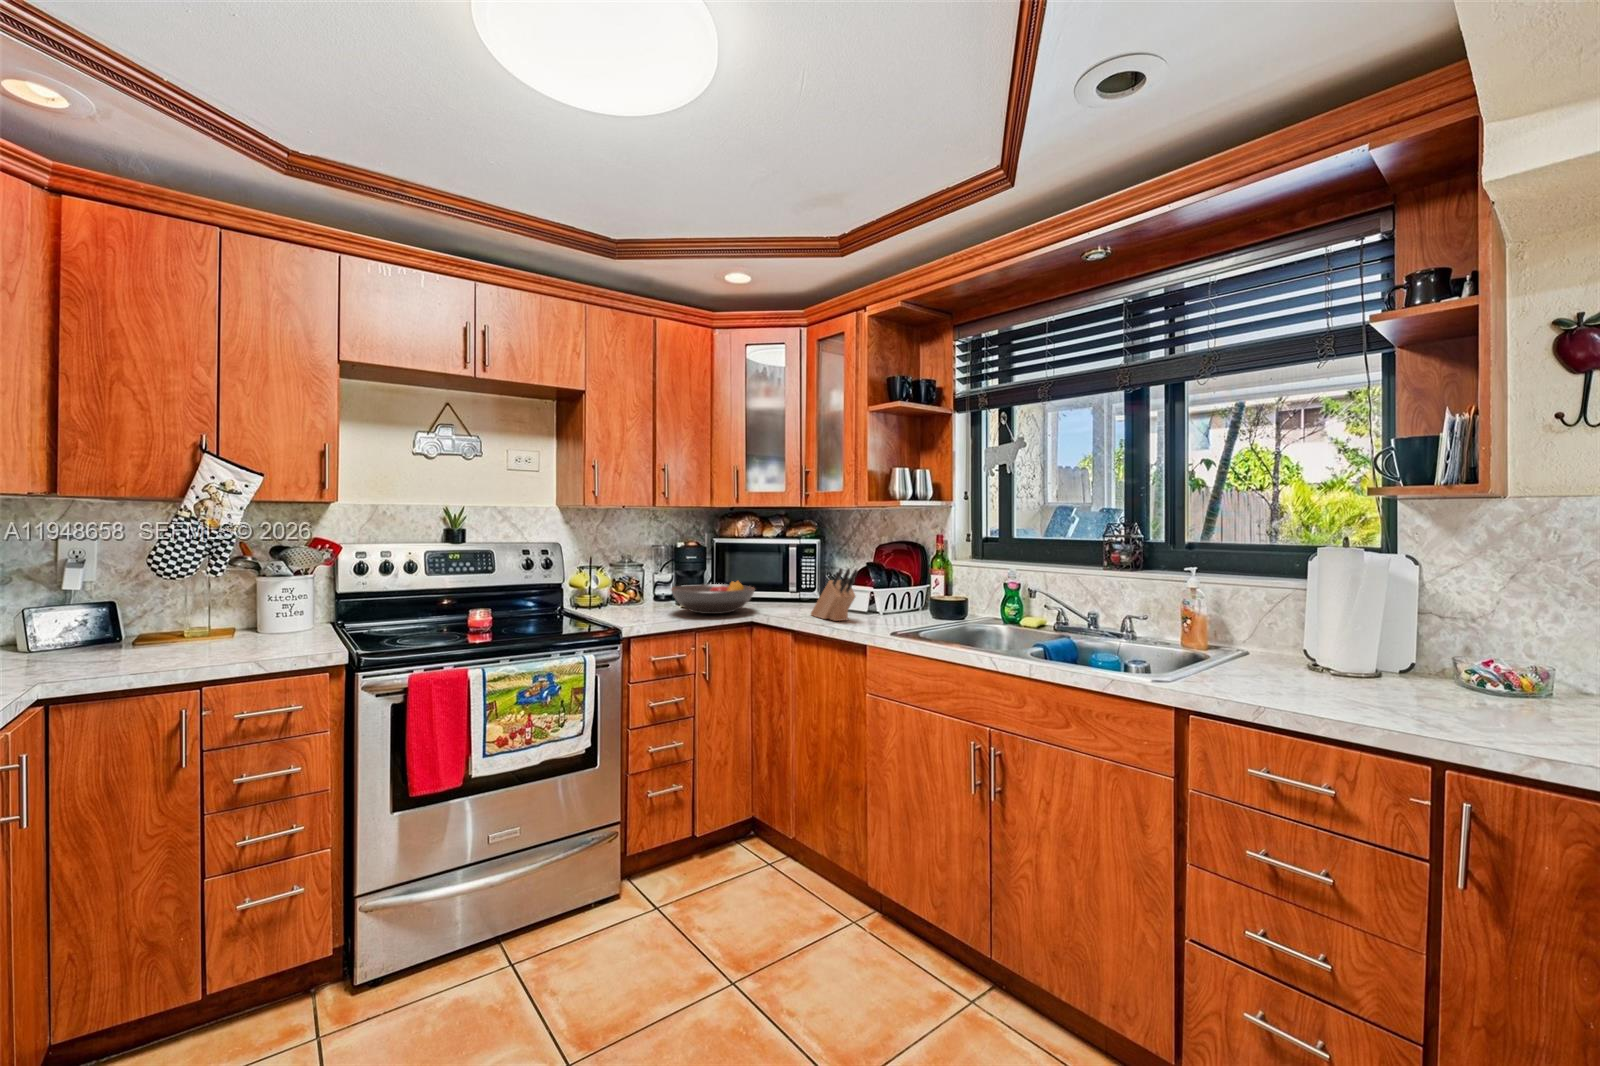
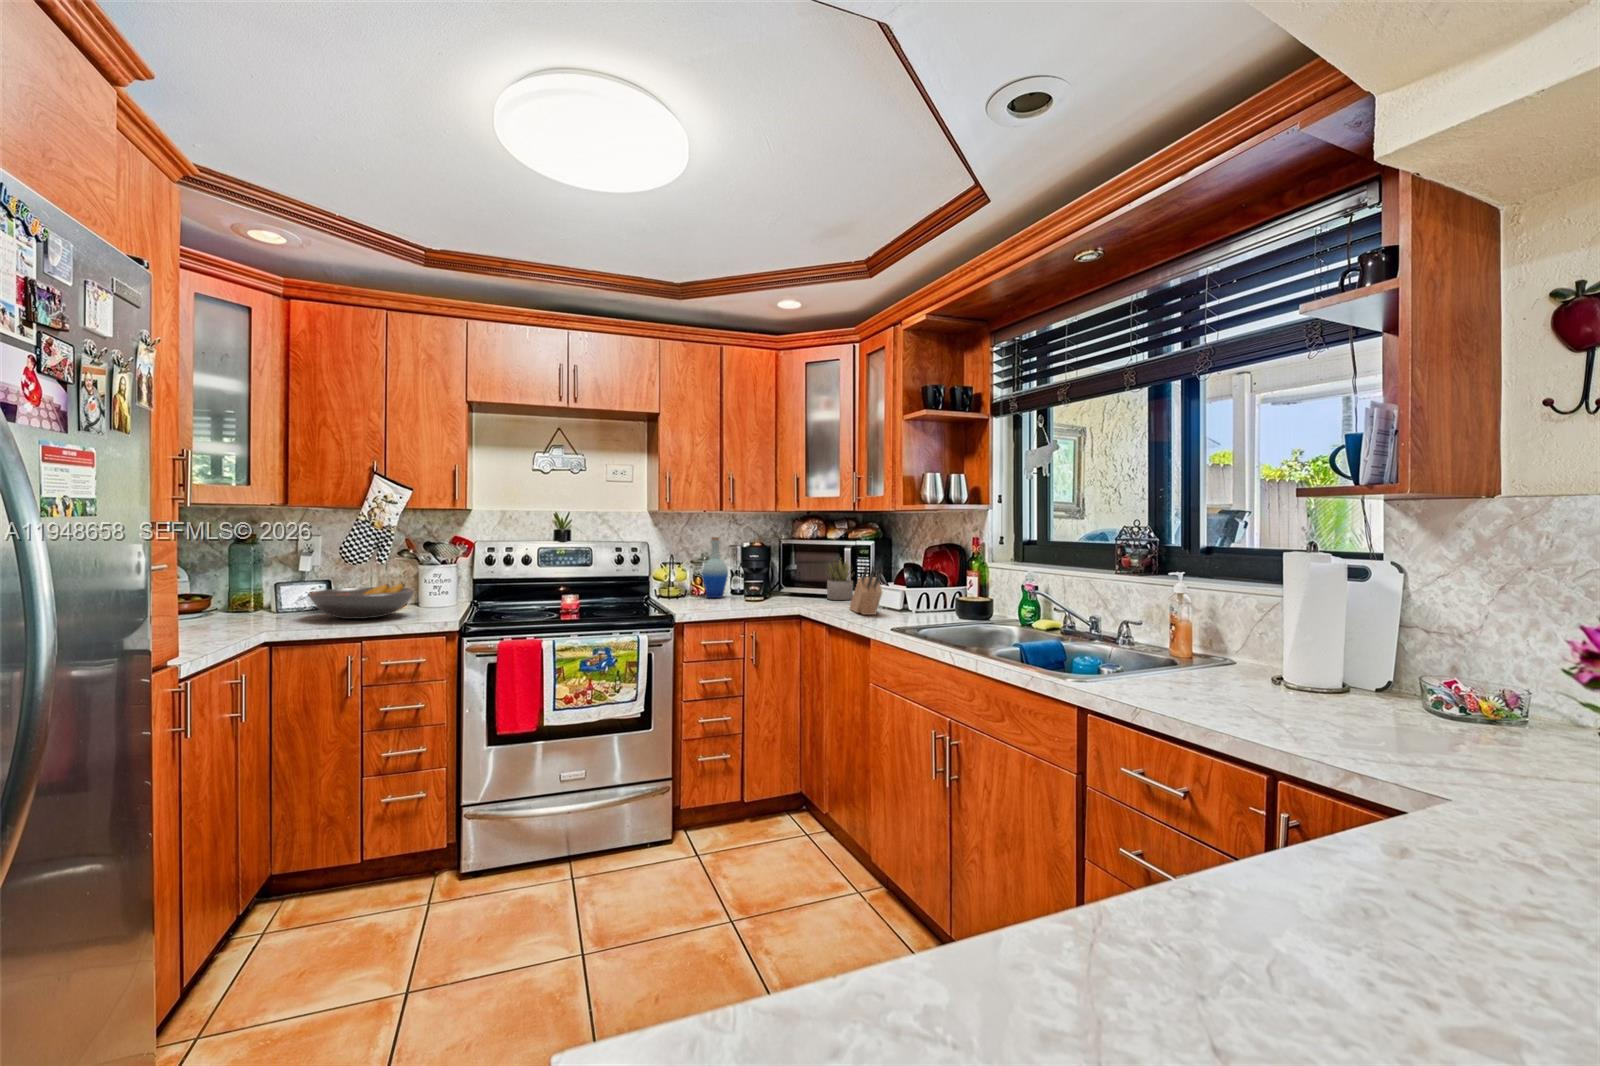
bottle: none [625,537,656,607] -> present [702,537,728,598]
succulent plant: none [768,558,801,605] -> present [827,561,853,600]
fruit bowl: present [671,581,755,614] -> present [308,583,415,619]

